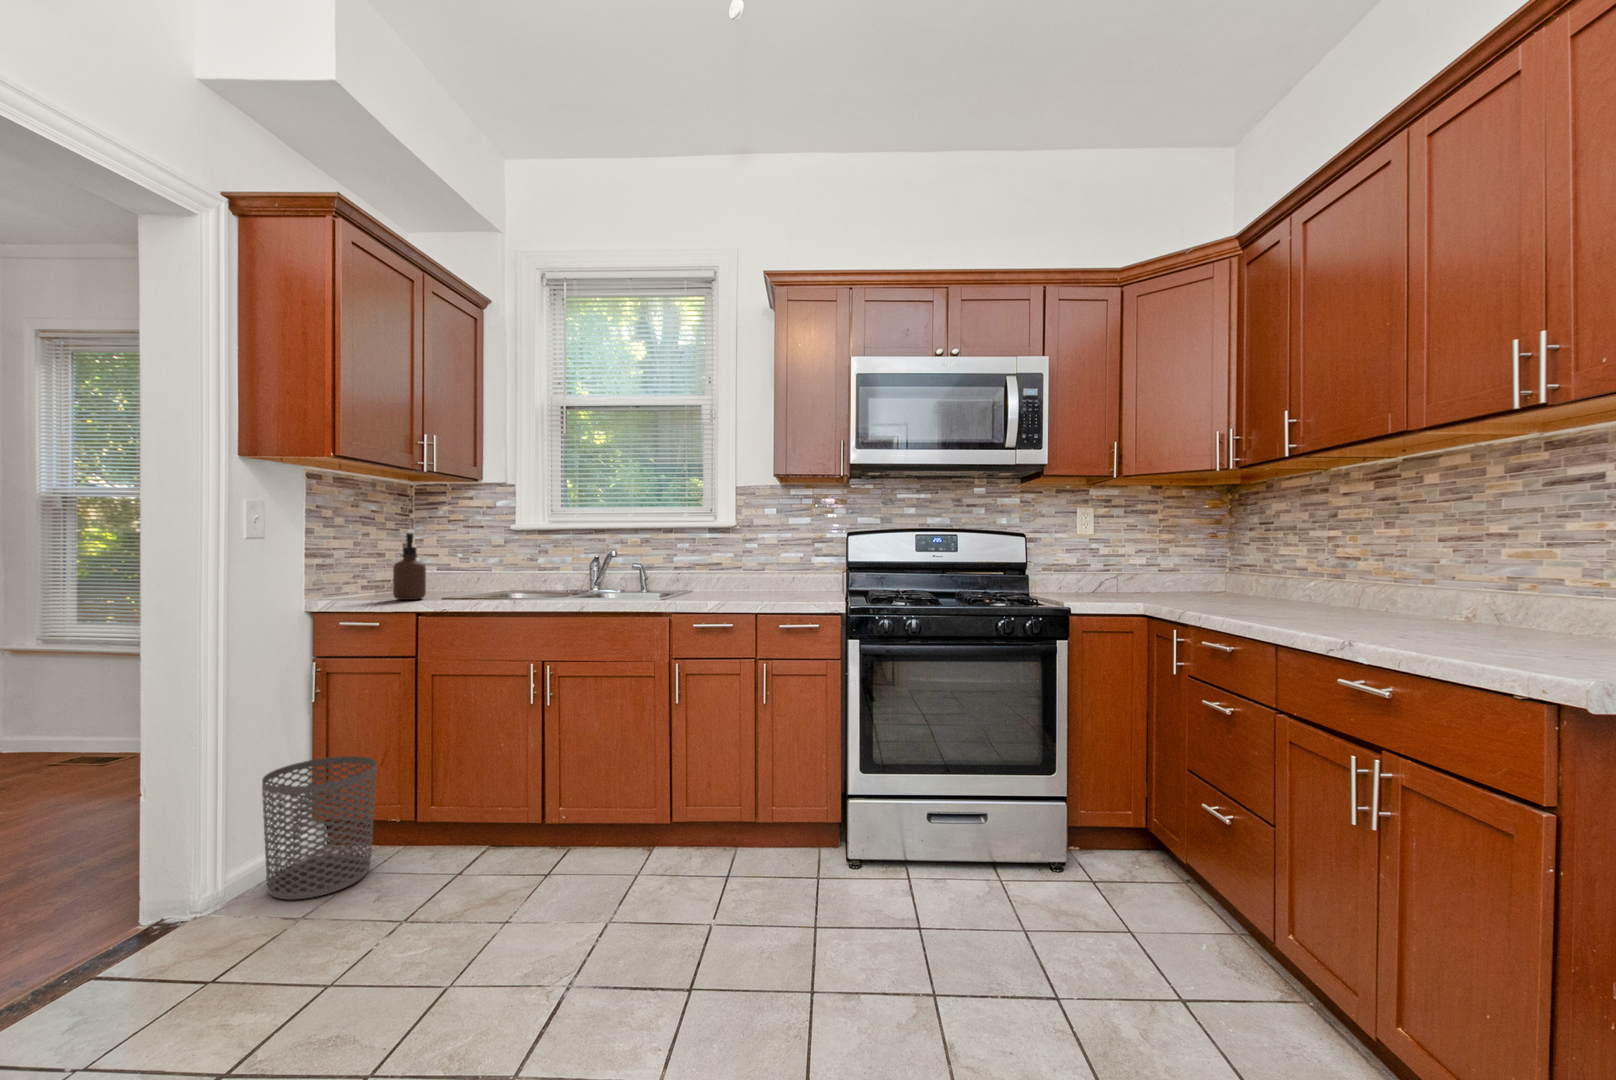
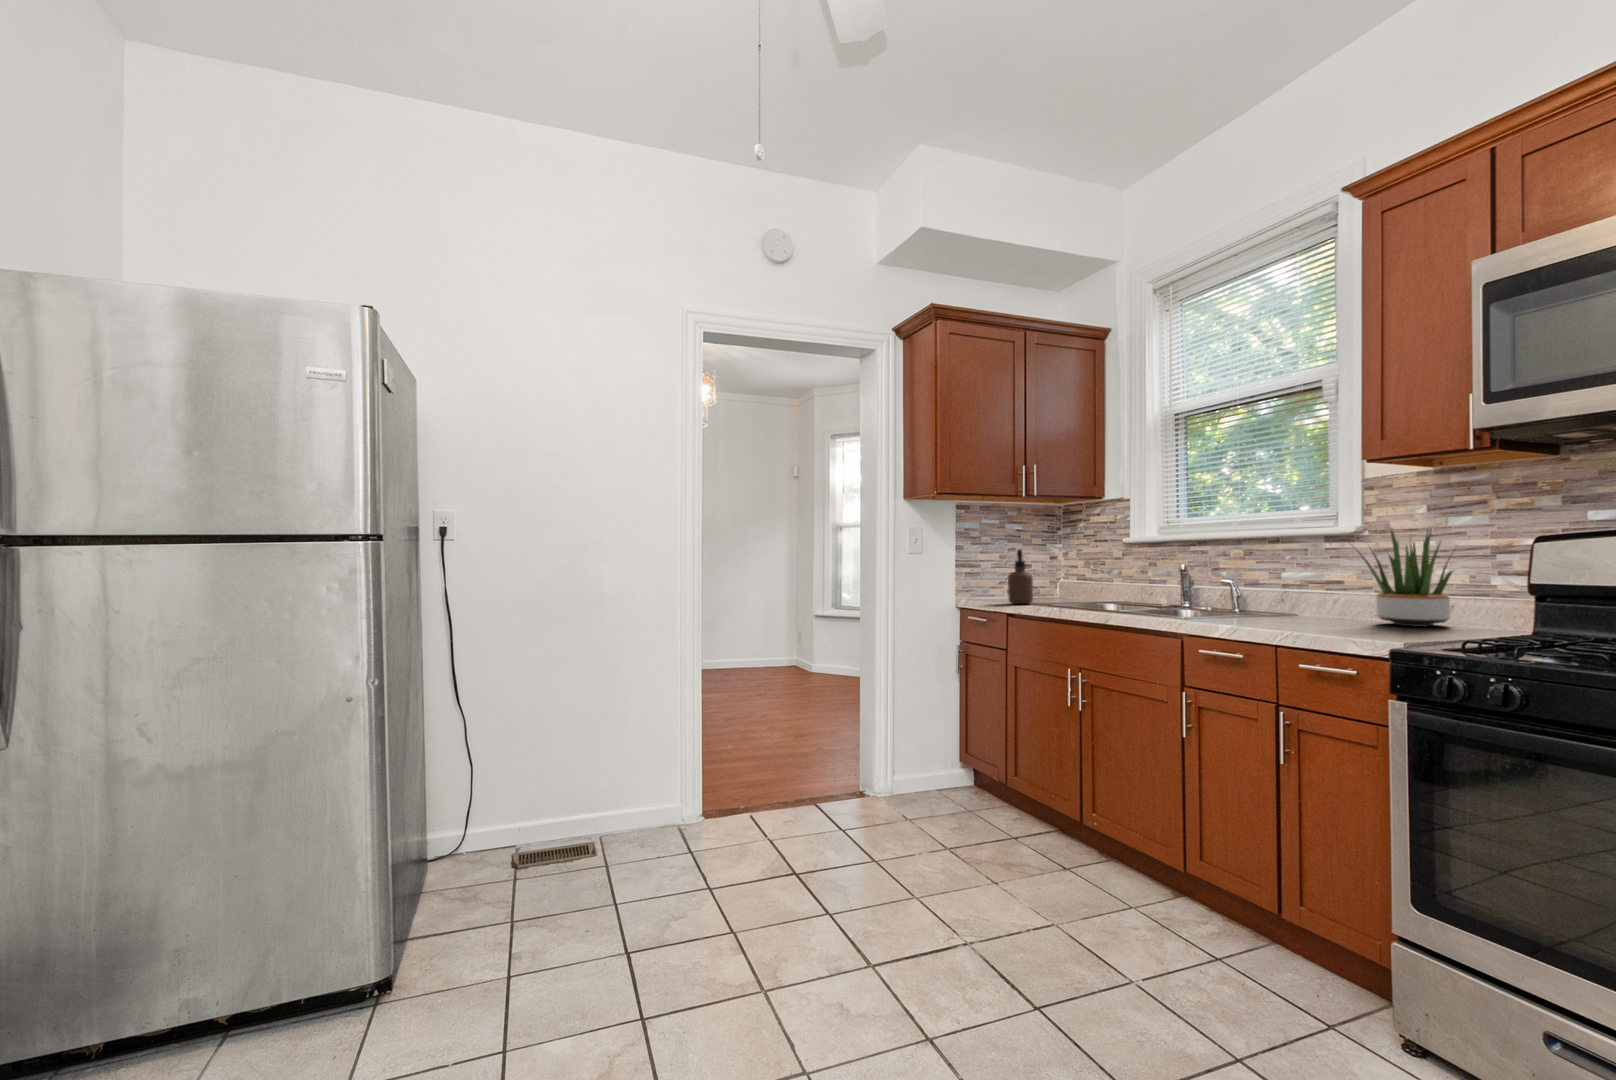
potted plant: none [744,522,801,593] -> present [1357,528,1456,627]
waste bin: present [262,756,377,900] -> none [907,715,975,812]

